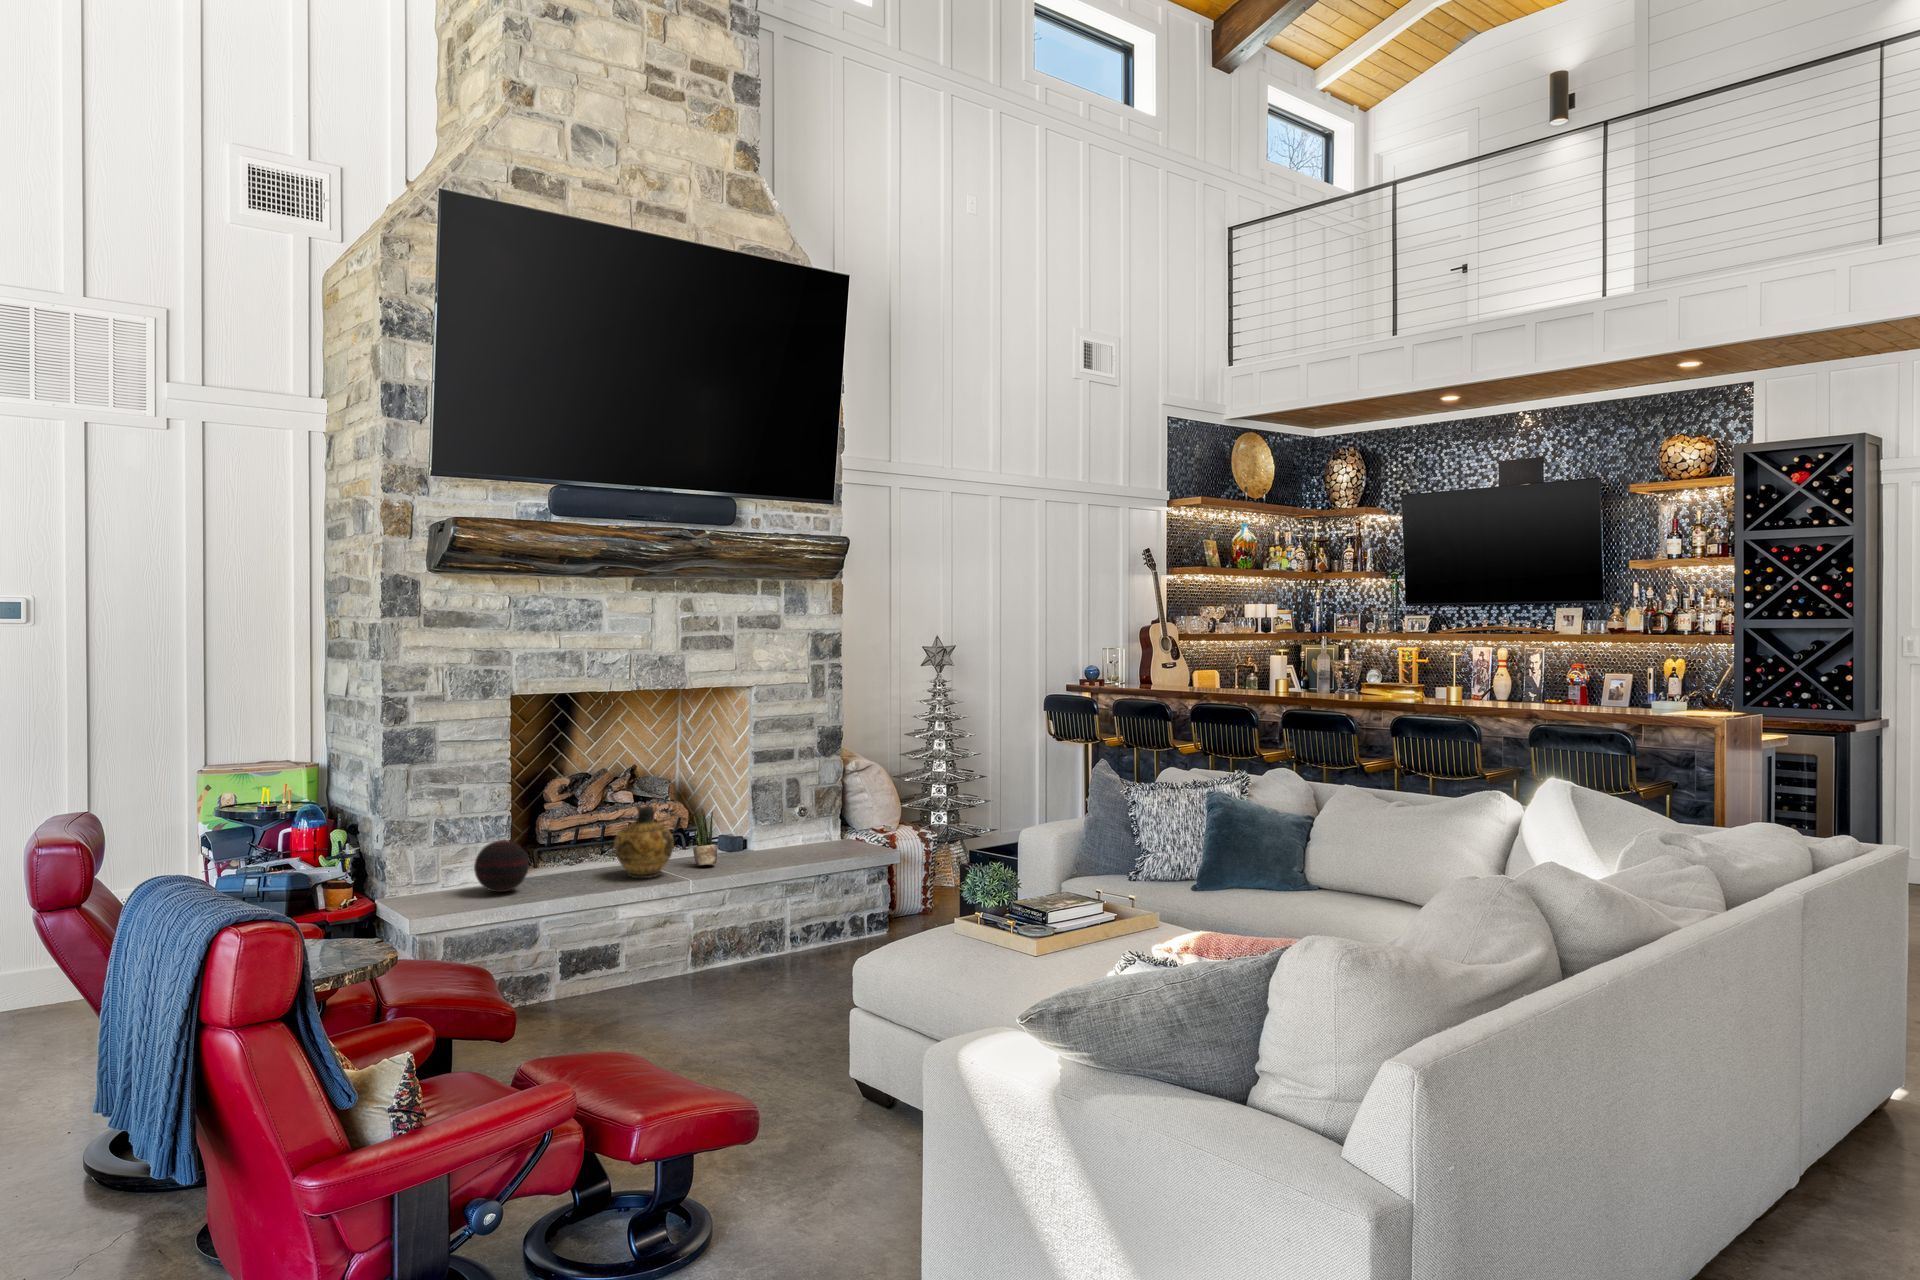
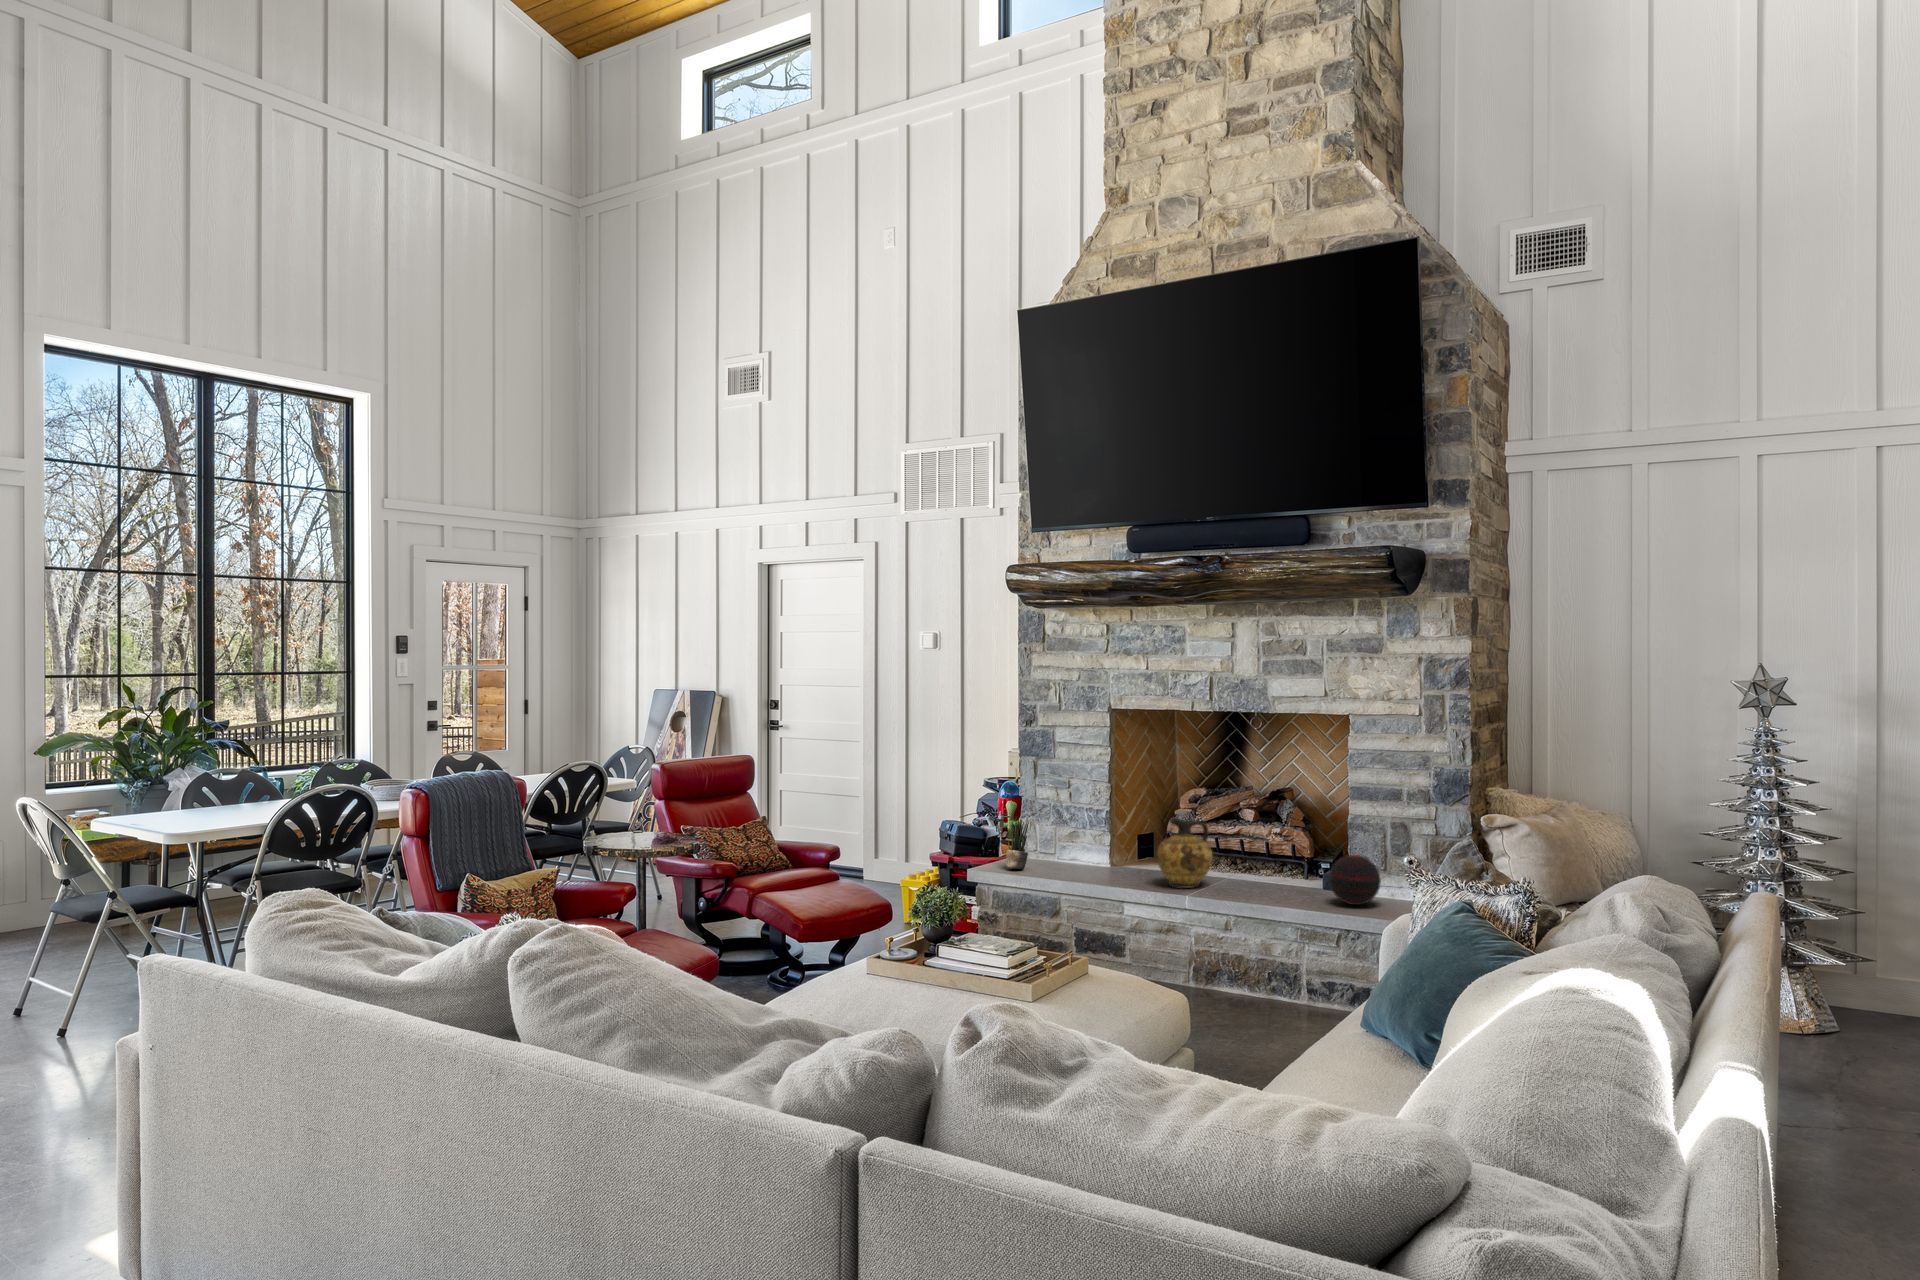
potted plant: present [693,809,717,865] -> present [1006,817,1029,869]
decorative orb: present [474,840,529,892] -> present [1329,855,1381,905]

